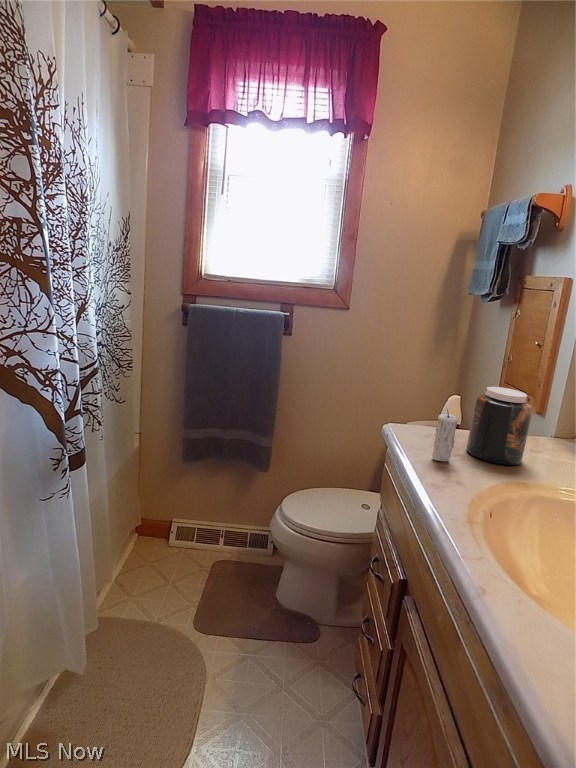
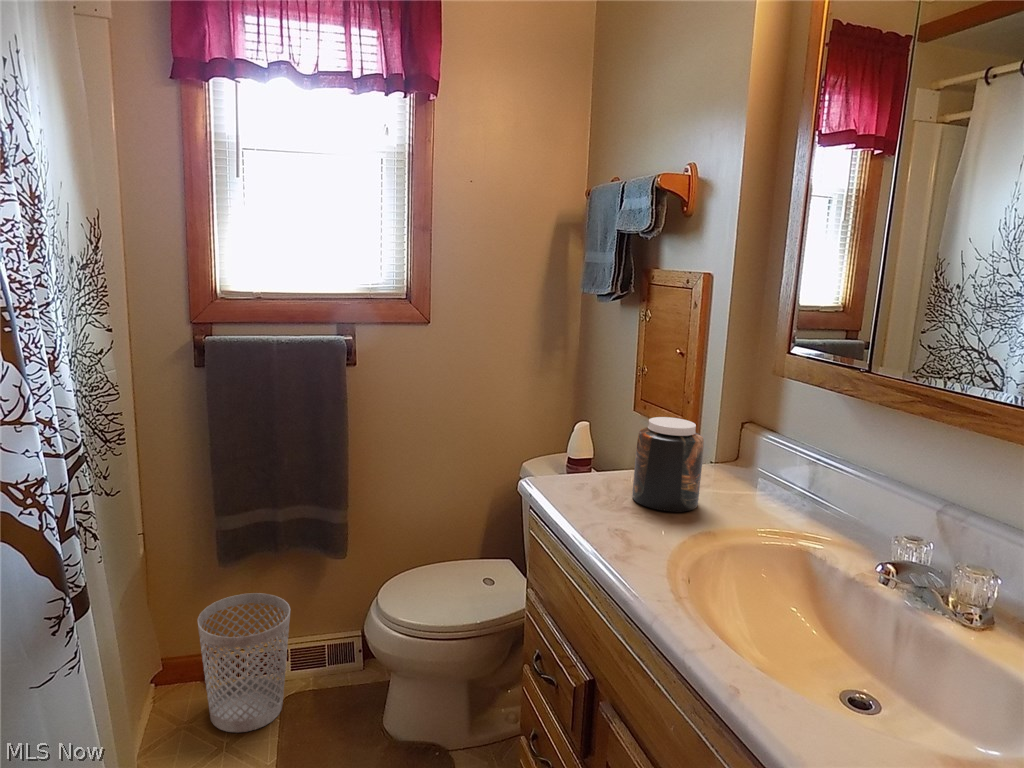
candle: present [432,410,458,461] -> none [600,451,627,521]
wastebasket: none [165,486,225,578] -> present [198,593,290,732]

